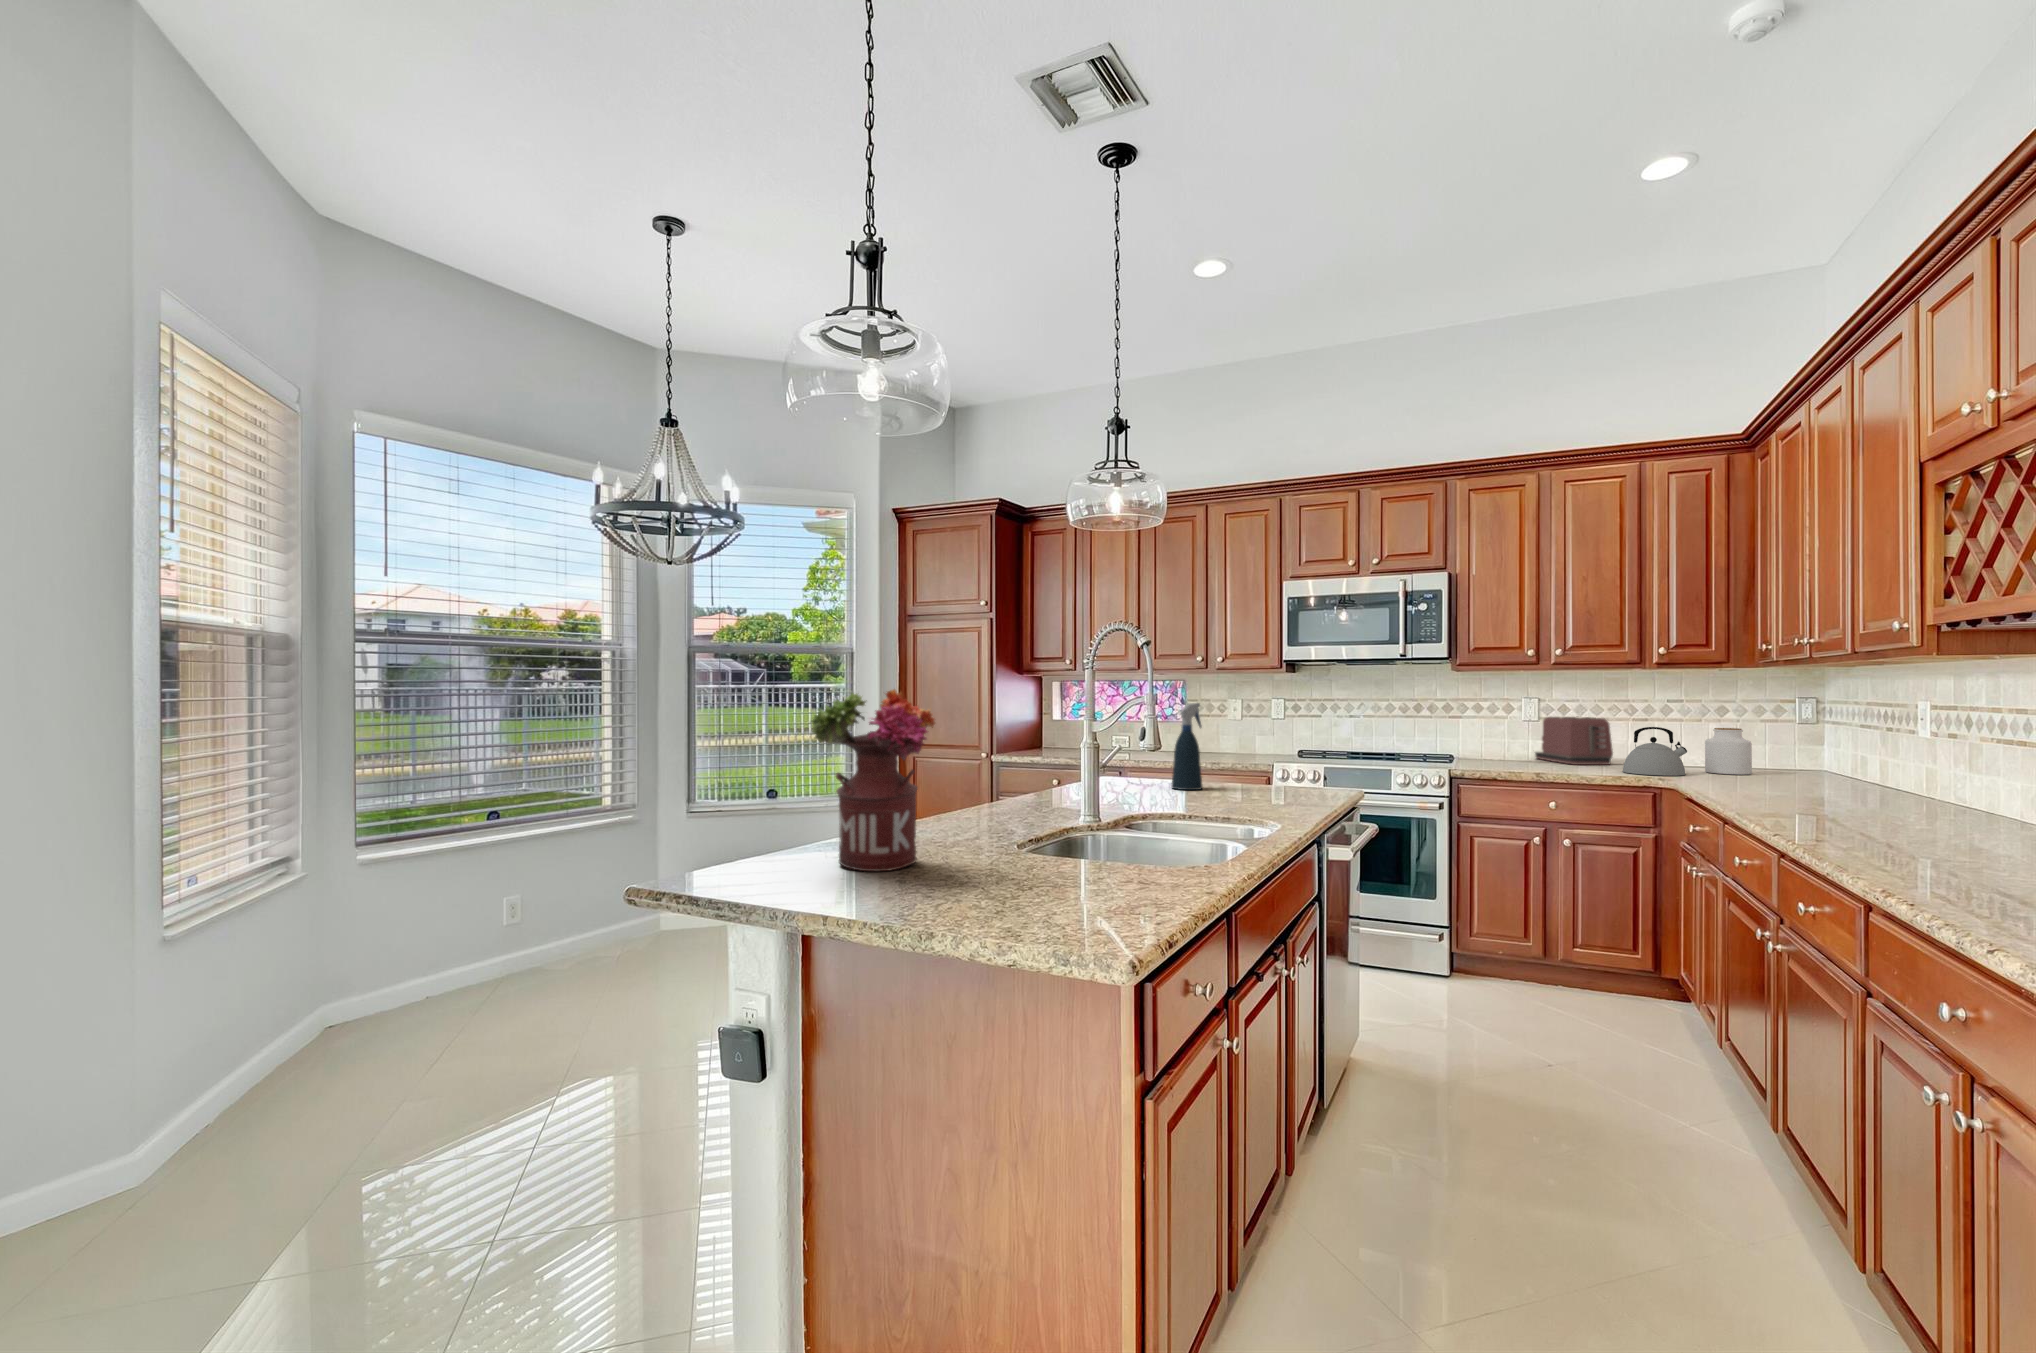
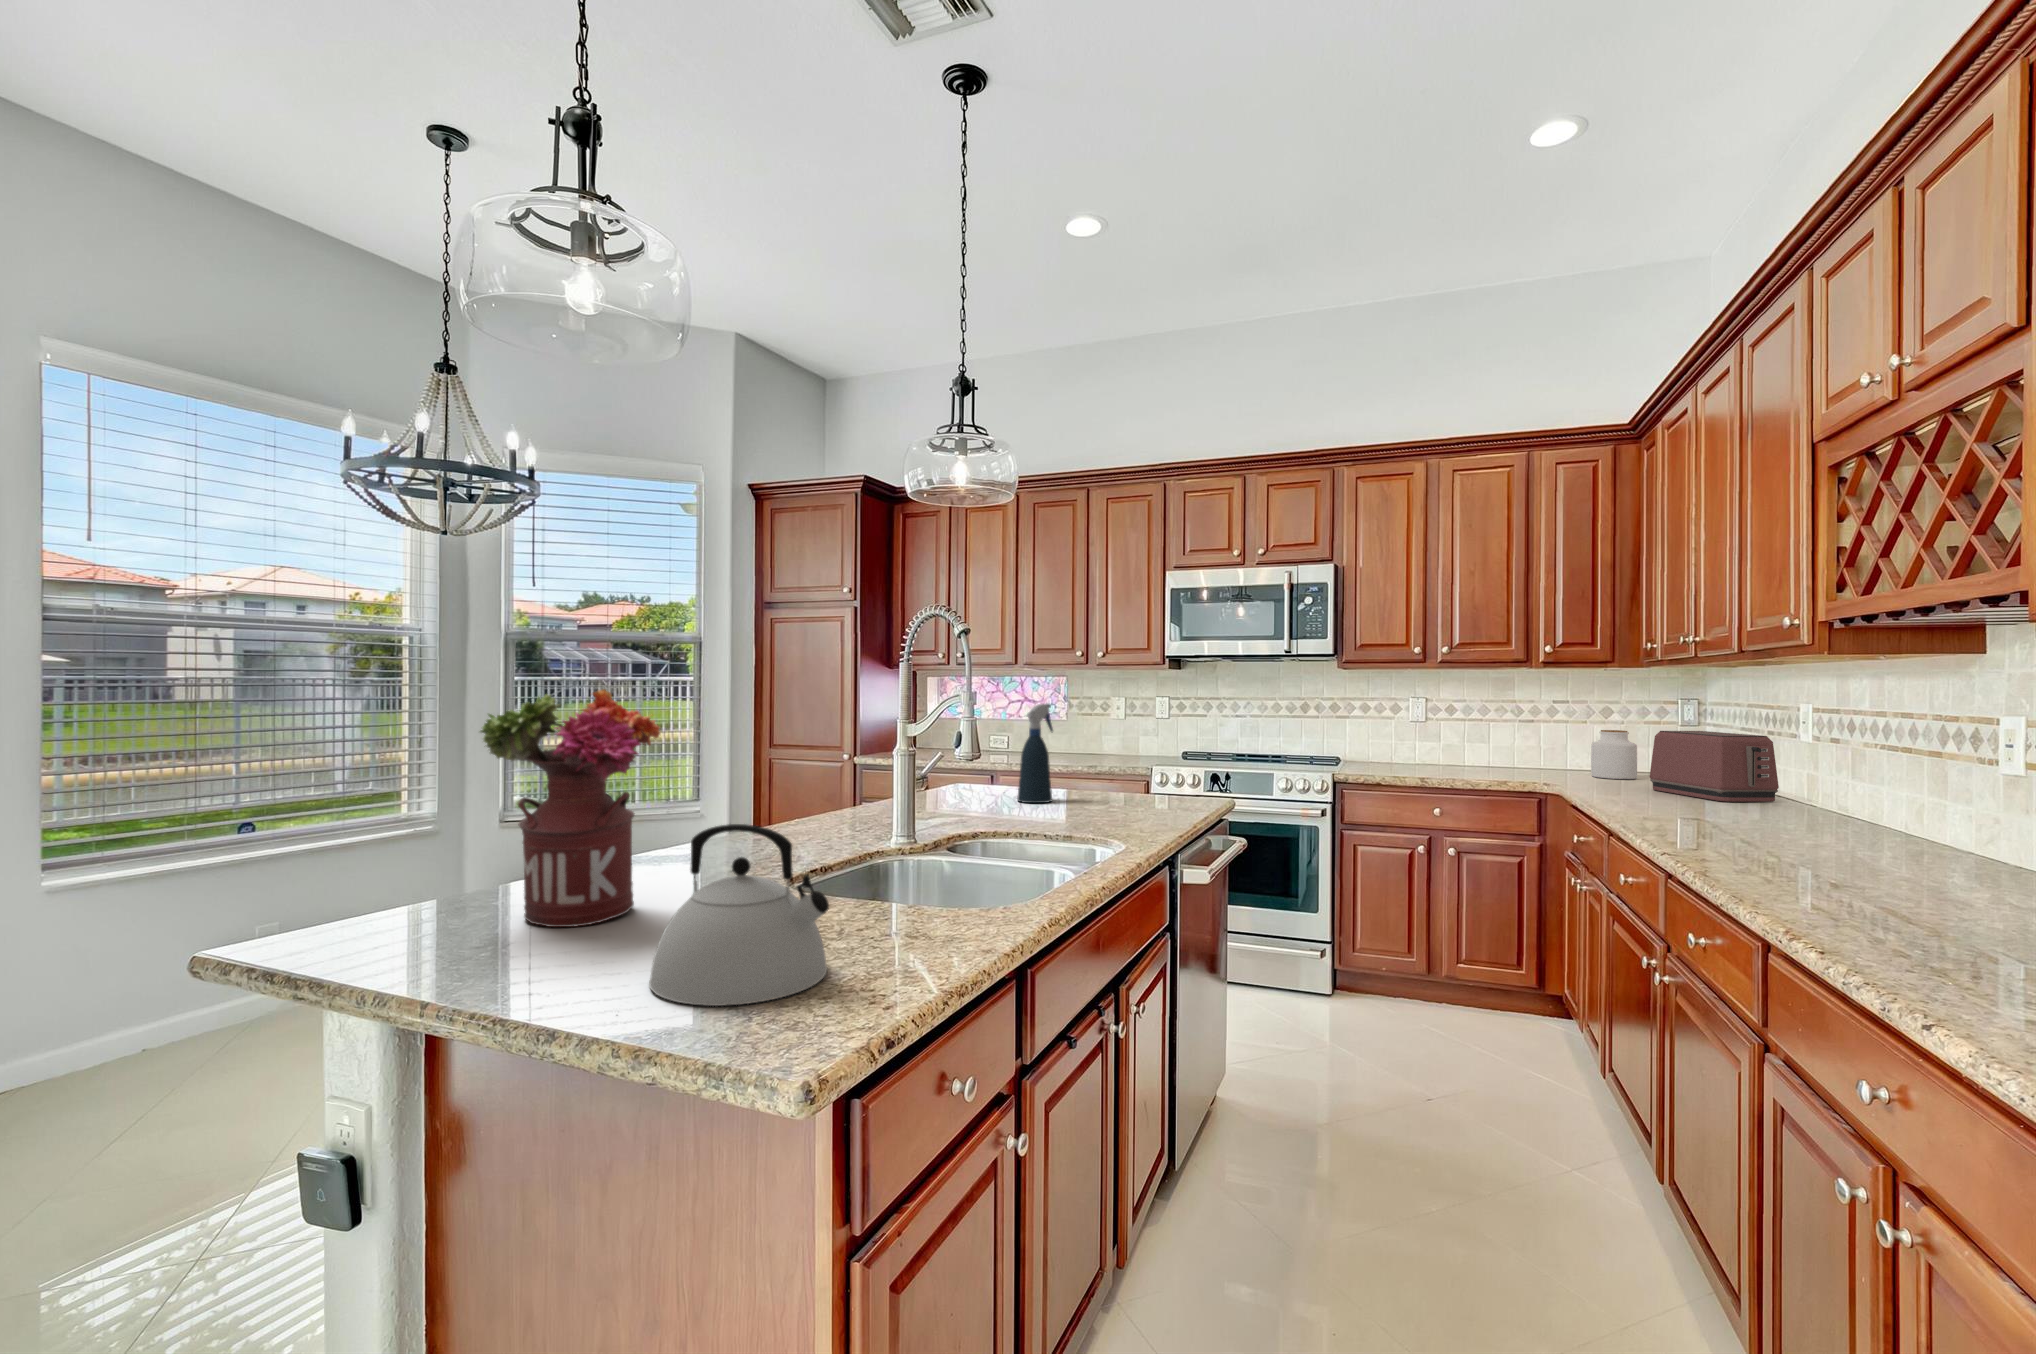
toaster: present [1535,717,1613,765] -> present [1650,731,1779,802]
kettle: present [1623,727,1687,776] -> present [649,824,829,1006]

